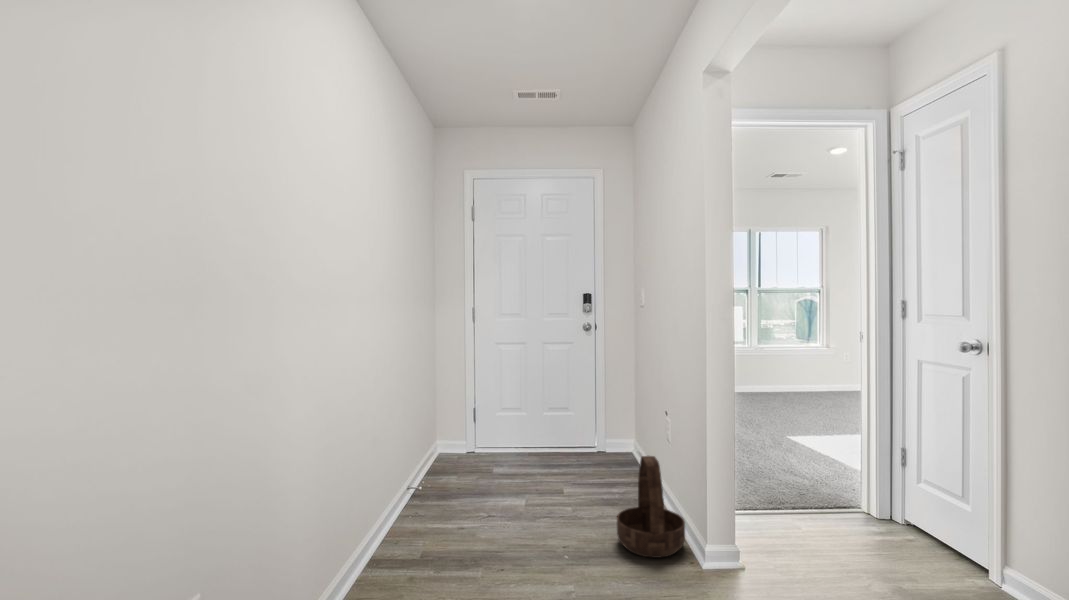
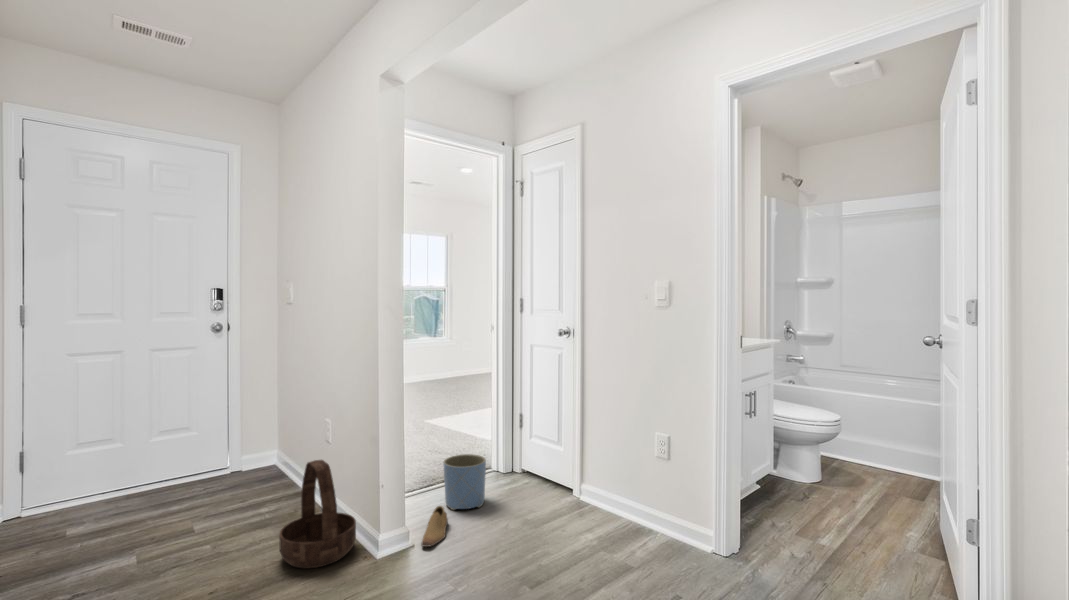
planter: none [789,482,843,549] -> present [443,454,486,510]
shoe: none [751,533,788,573] -> present [421,506,448,547]

